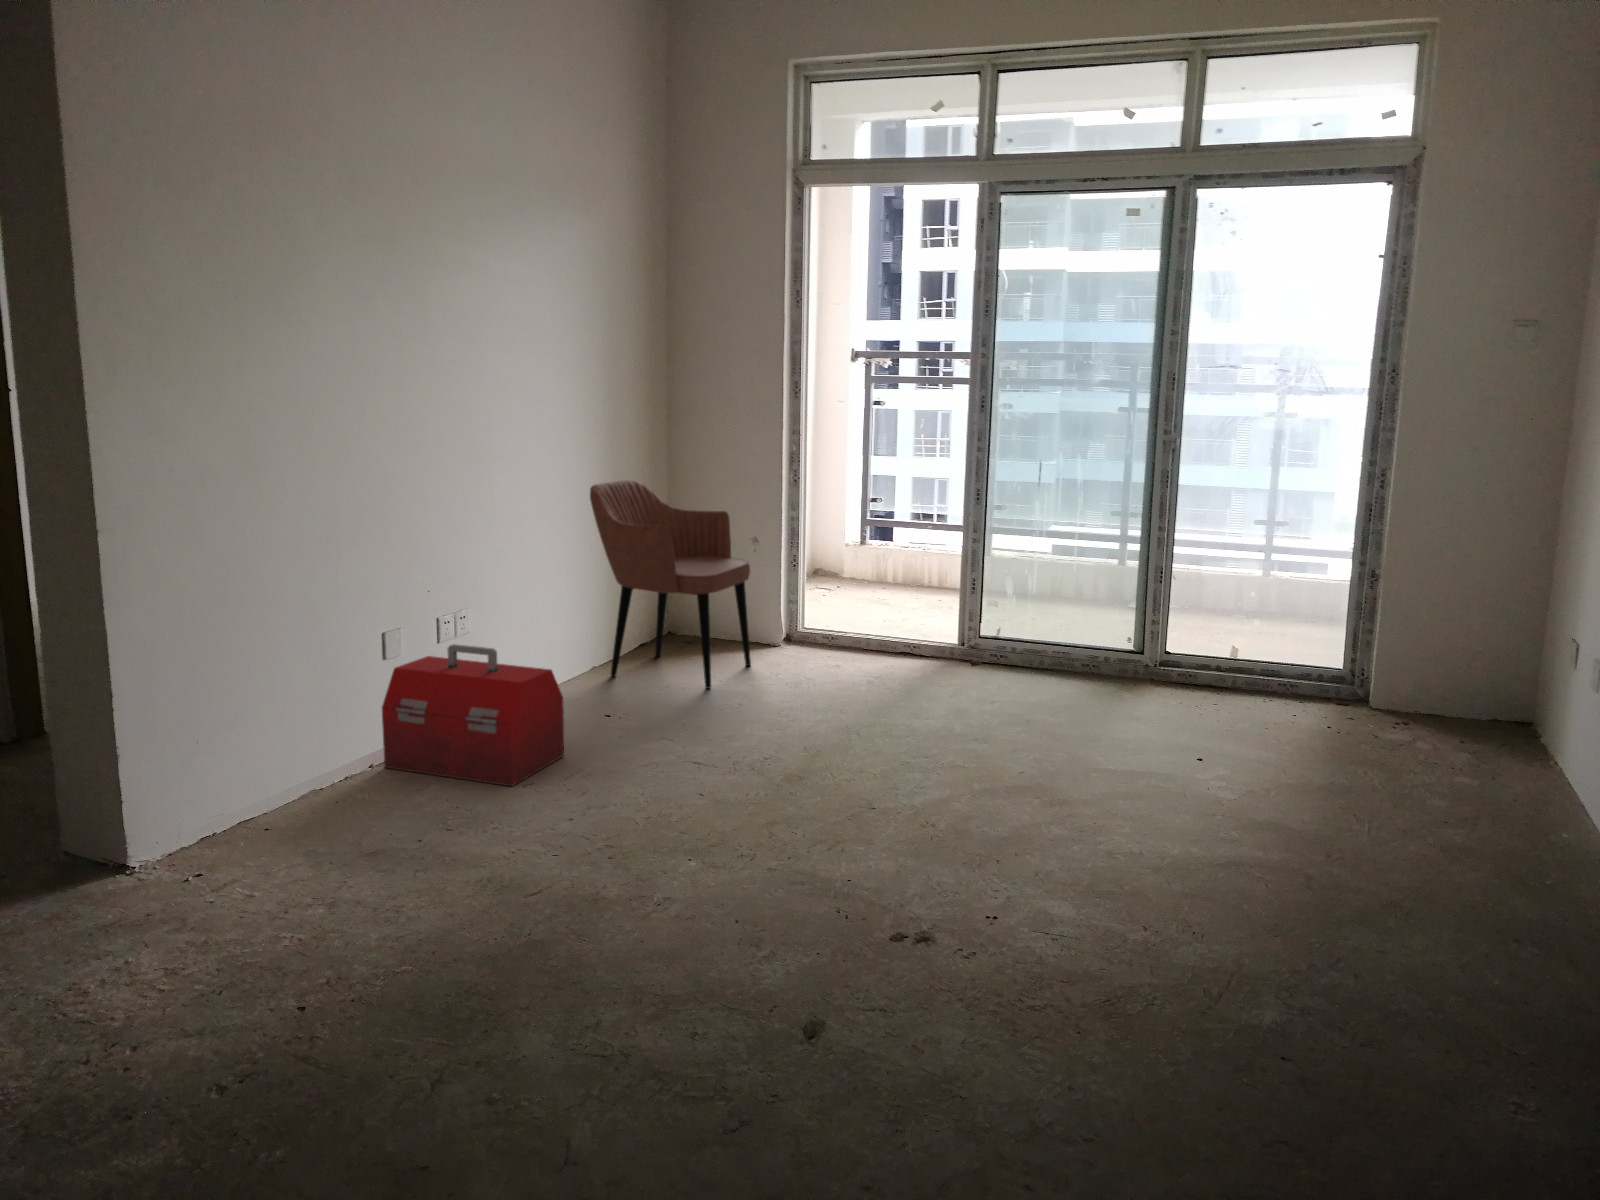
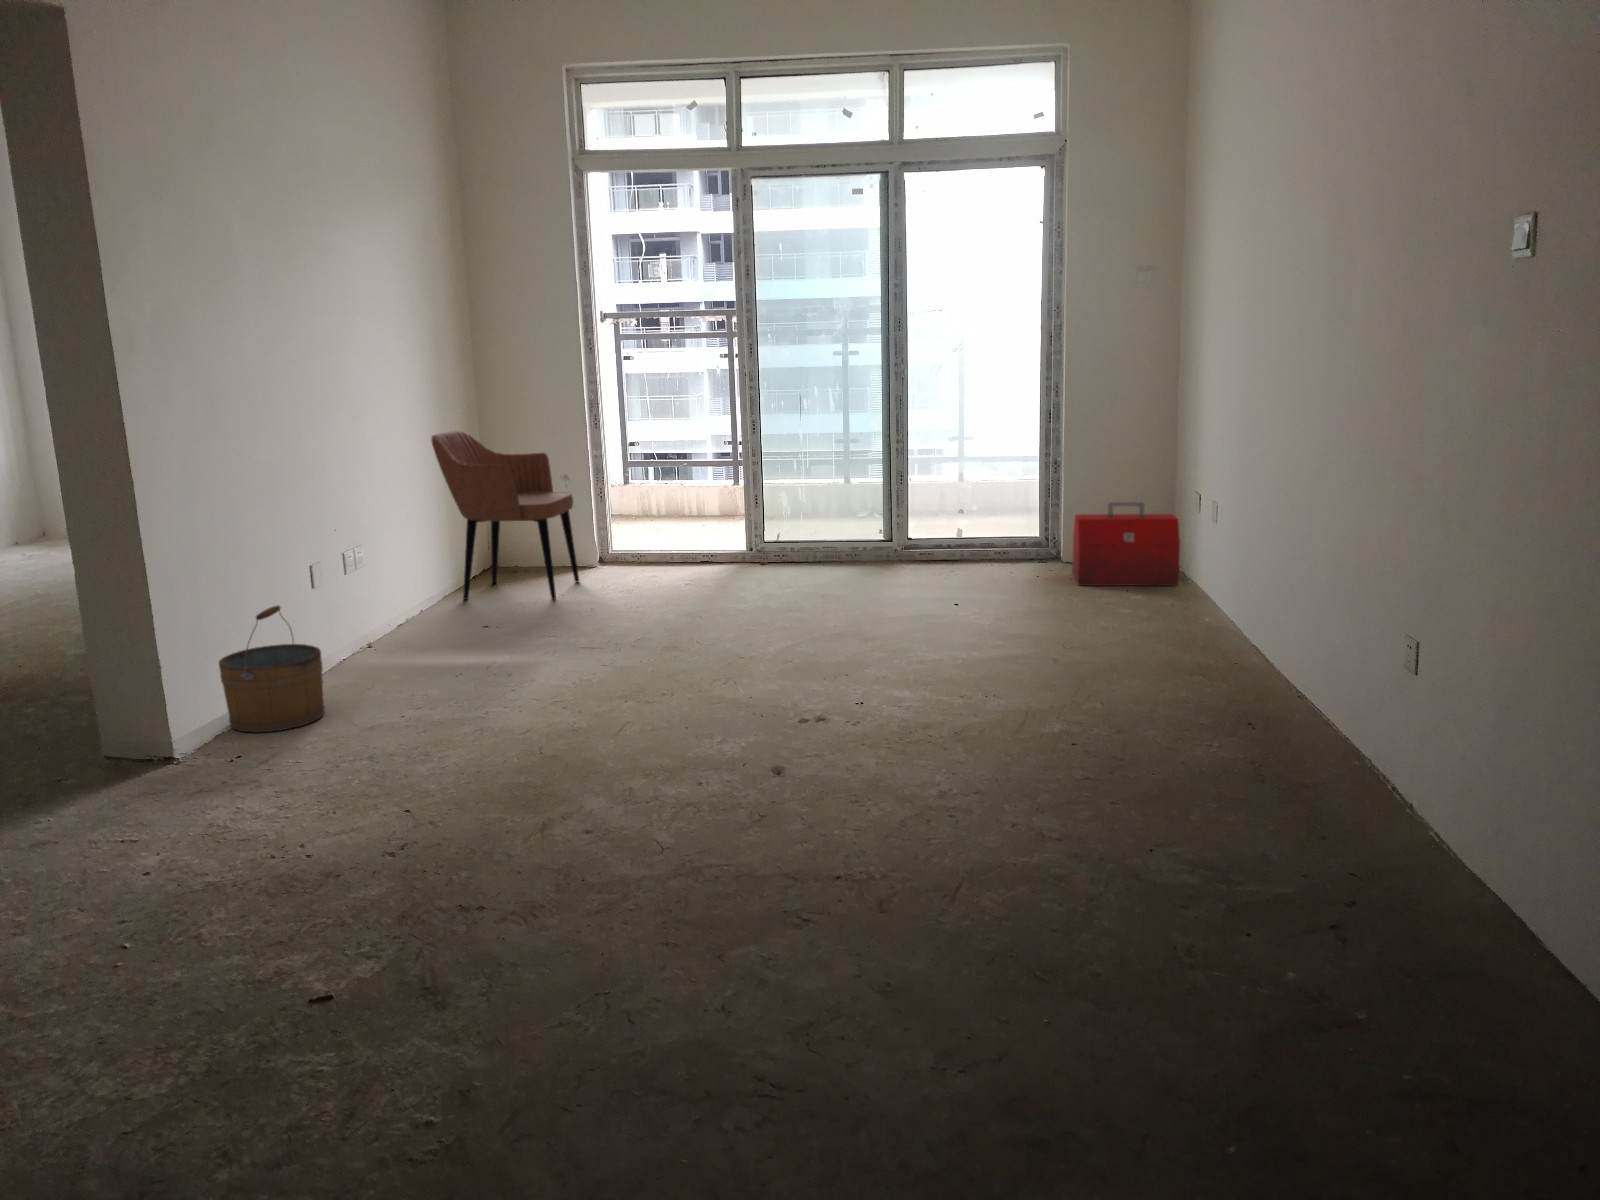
toolbox: present [382,644,564,786] -> present [1072,502,1180,586]
bucket: none [216,702,344,863] -> present [219,606,325,732]

